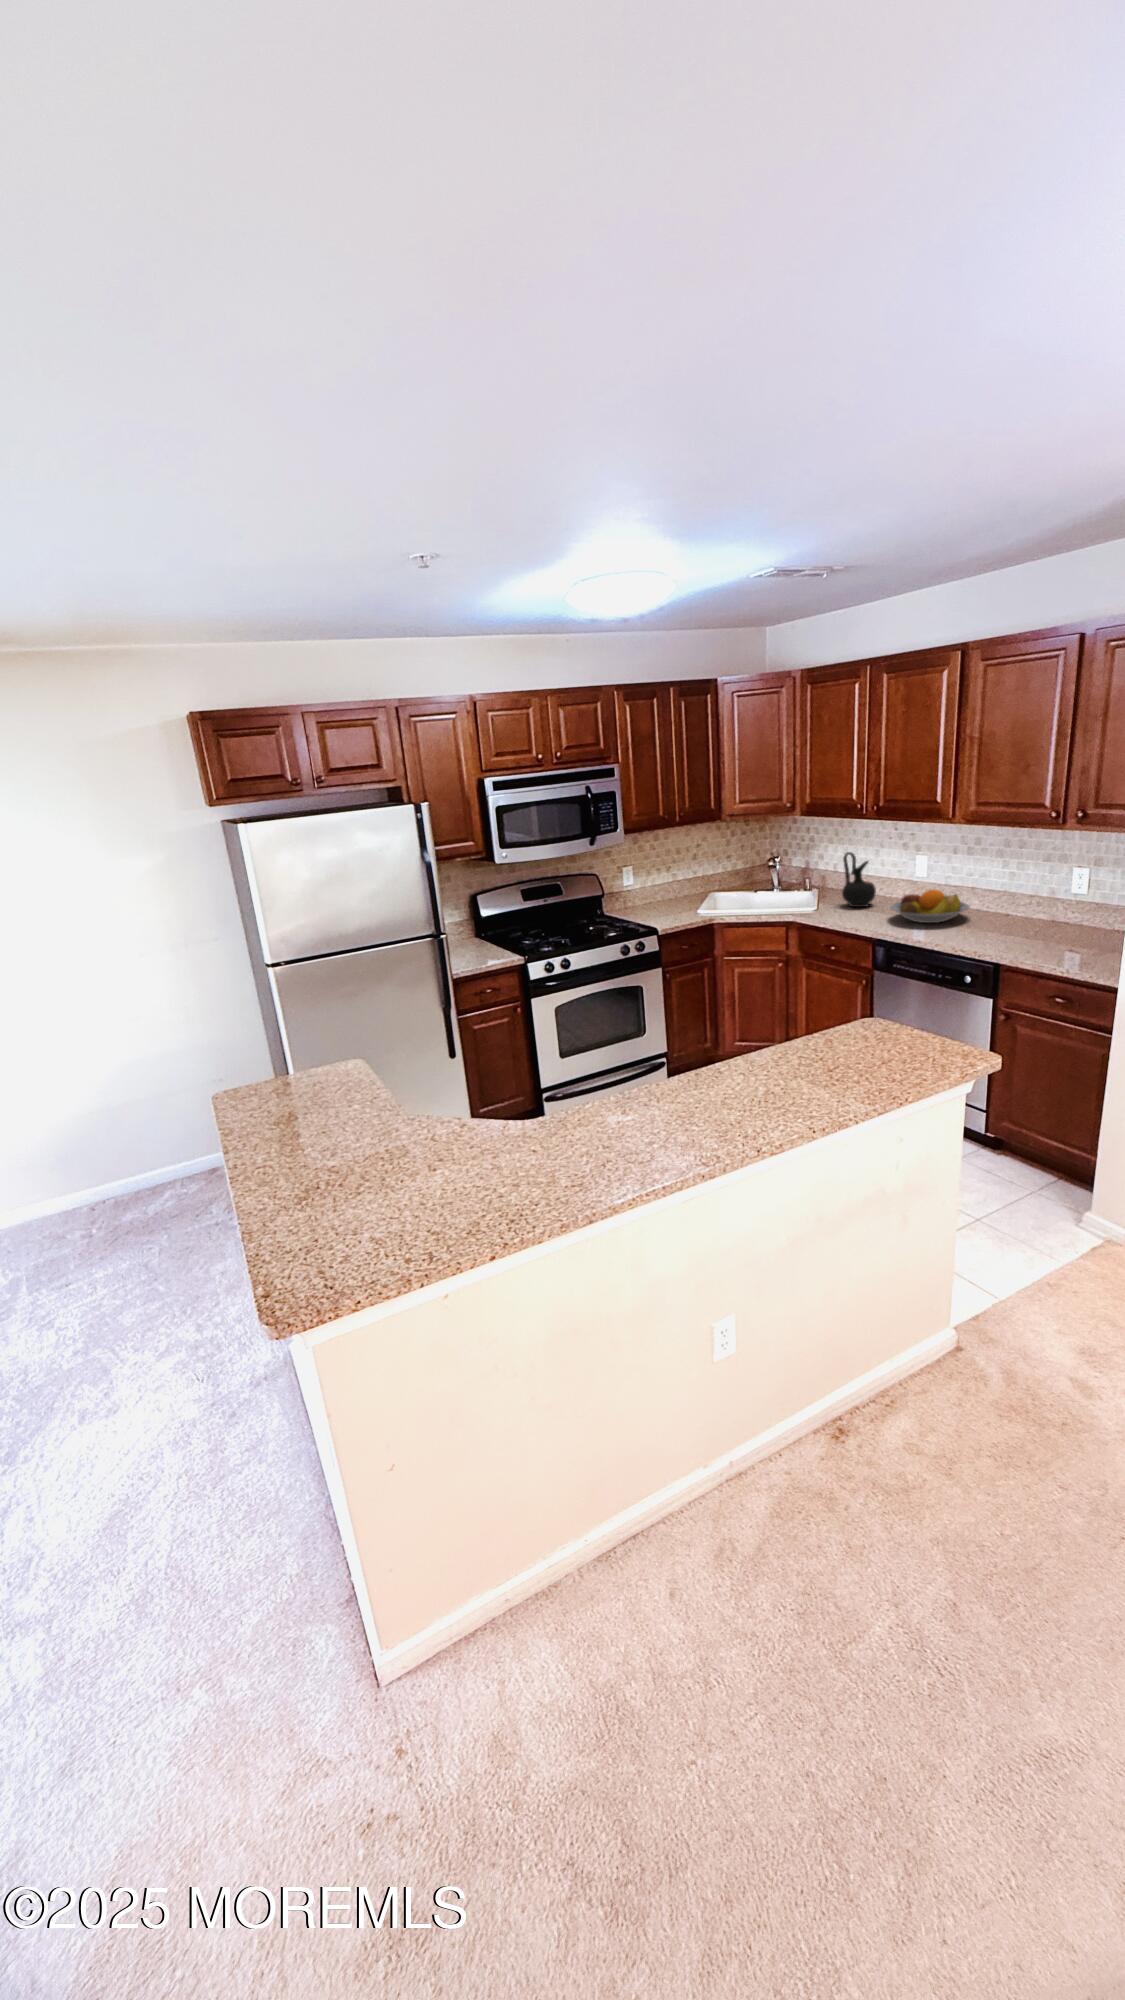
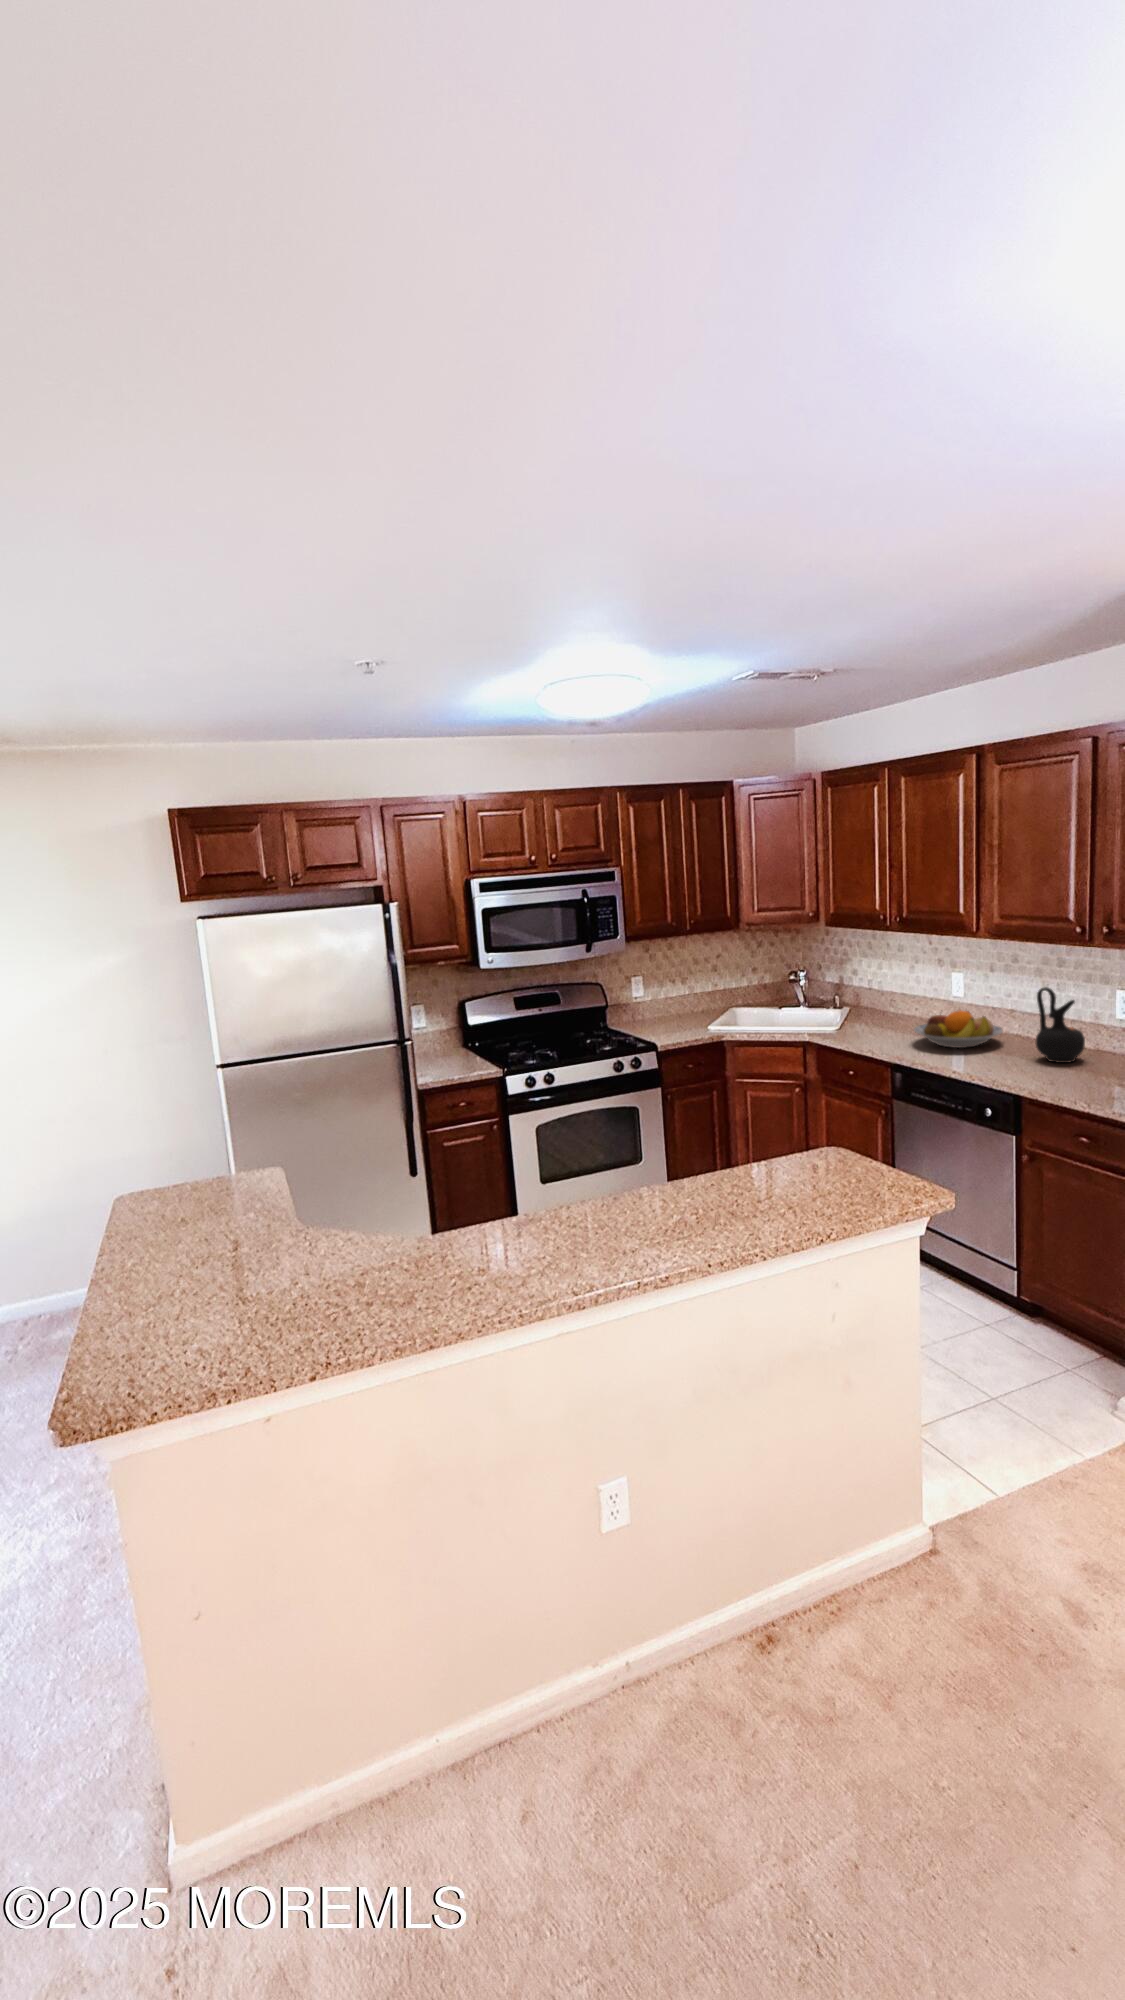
ceramic jug: present [842,852,876,907] -> present [1036,987,1085,1063]

